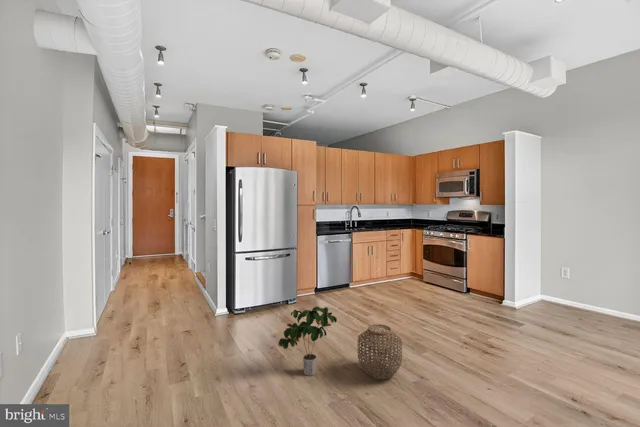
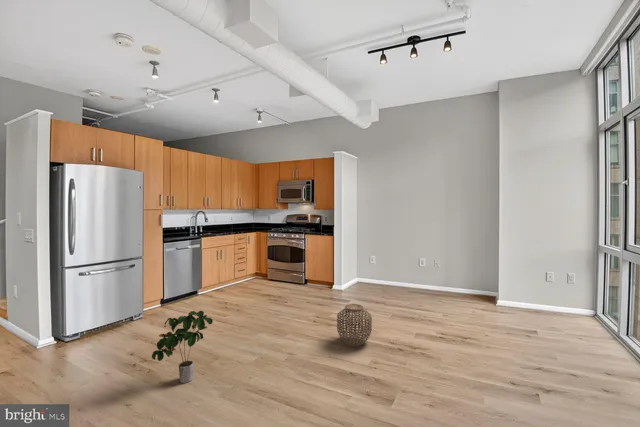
woven basket: present [357,324,402,379] -> present [337,304,372,346]

